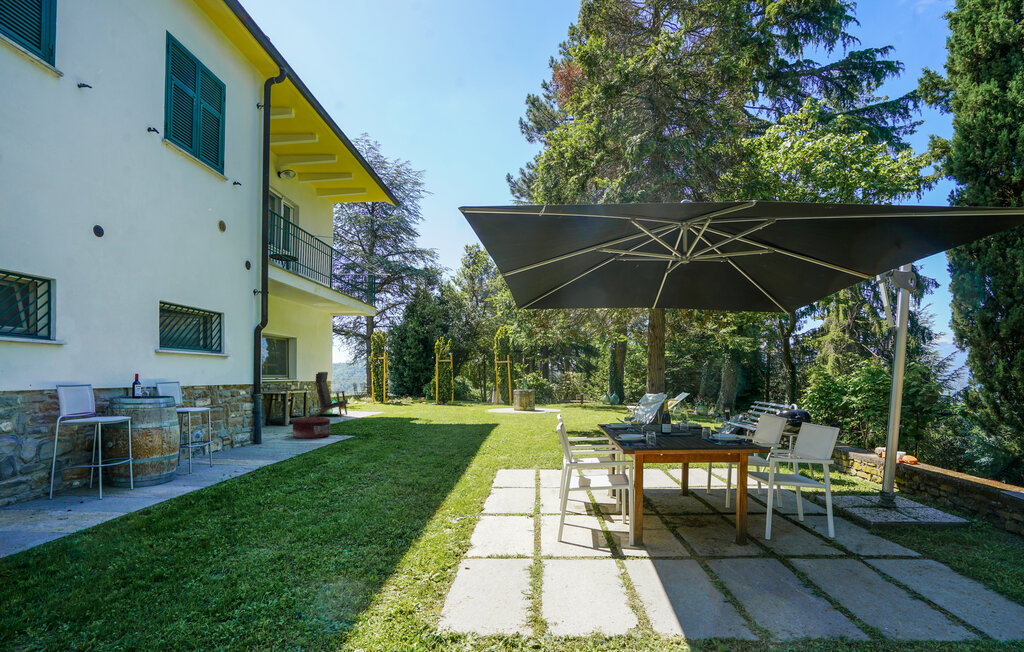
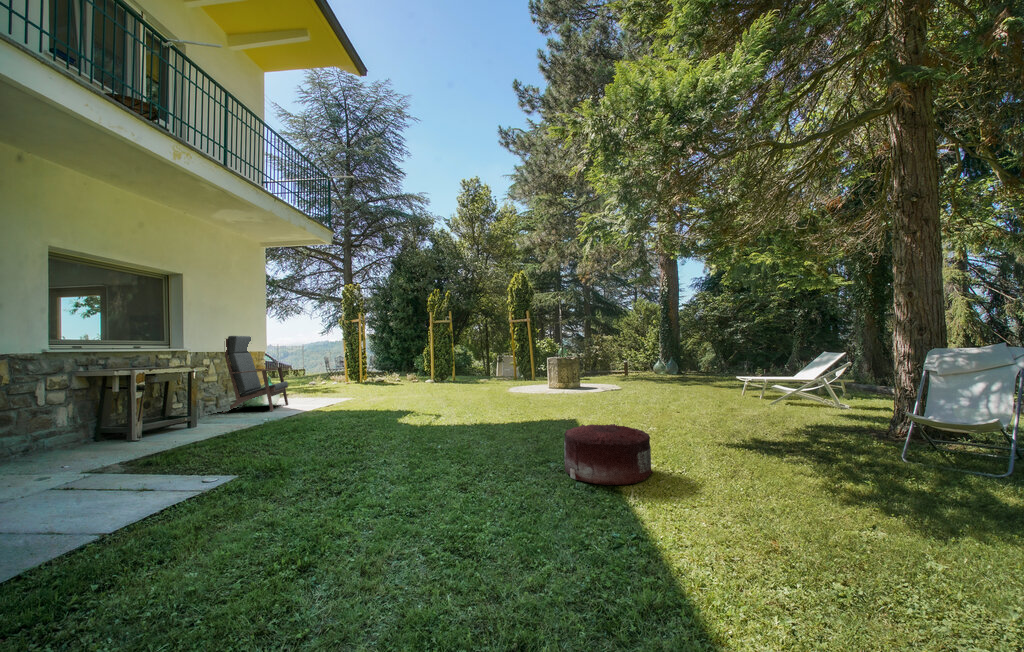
pouf: present [292,417,330,439] -> present [564,424,653,485]

